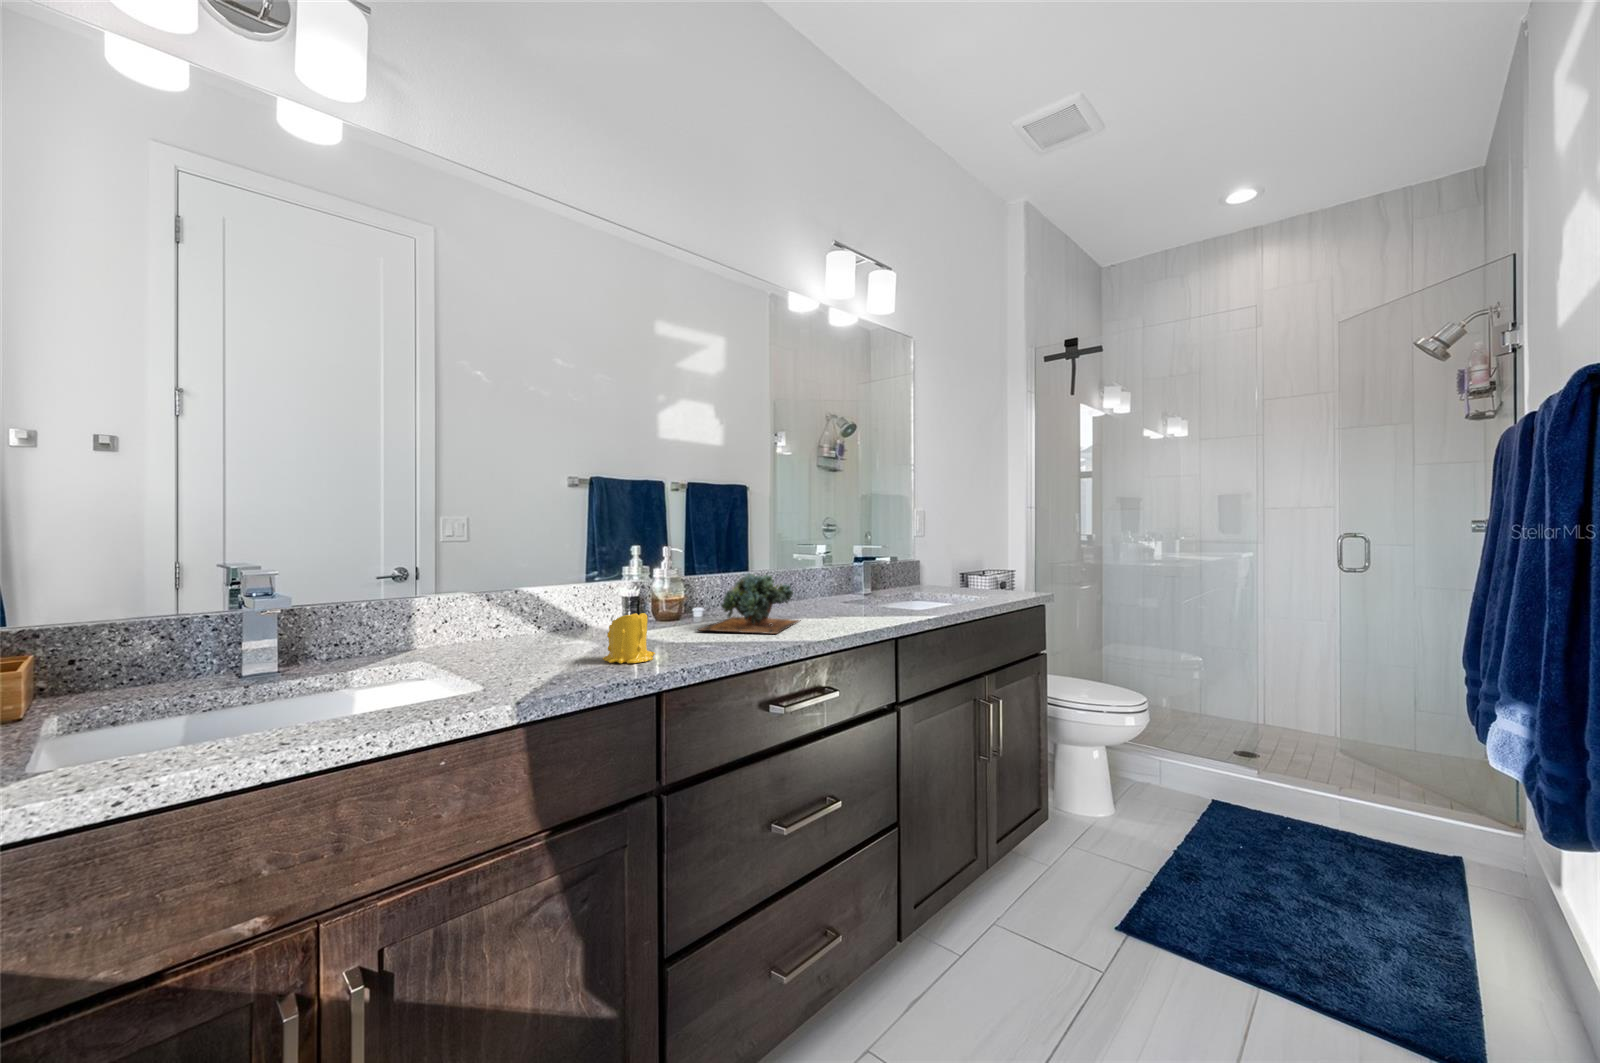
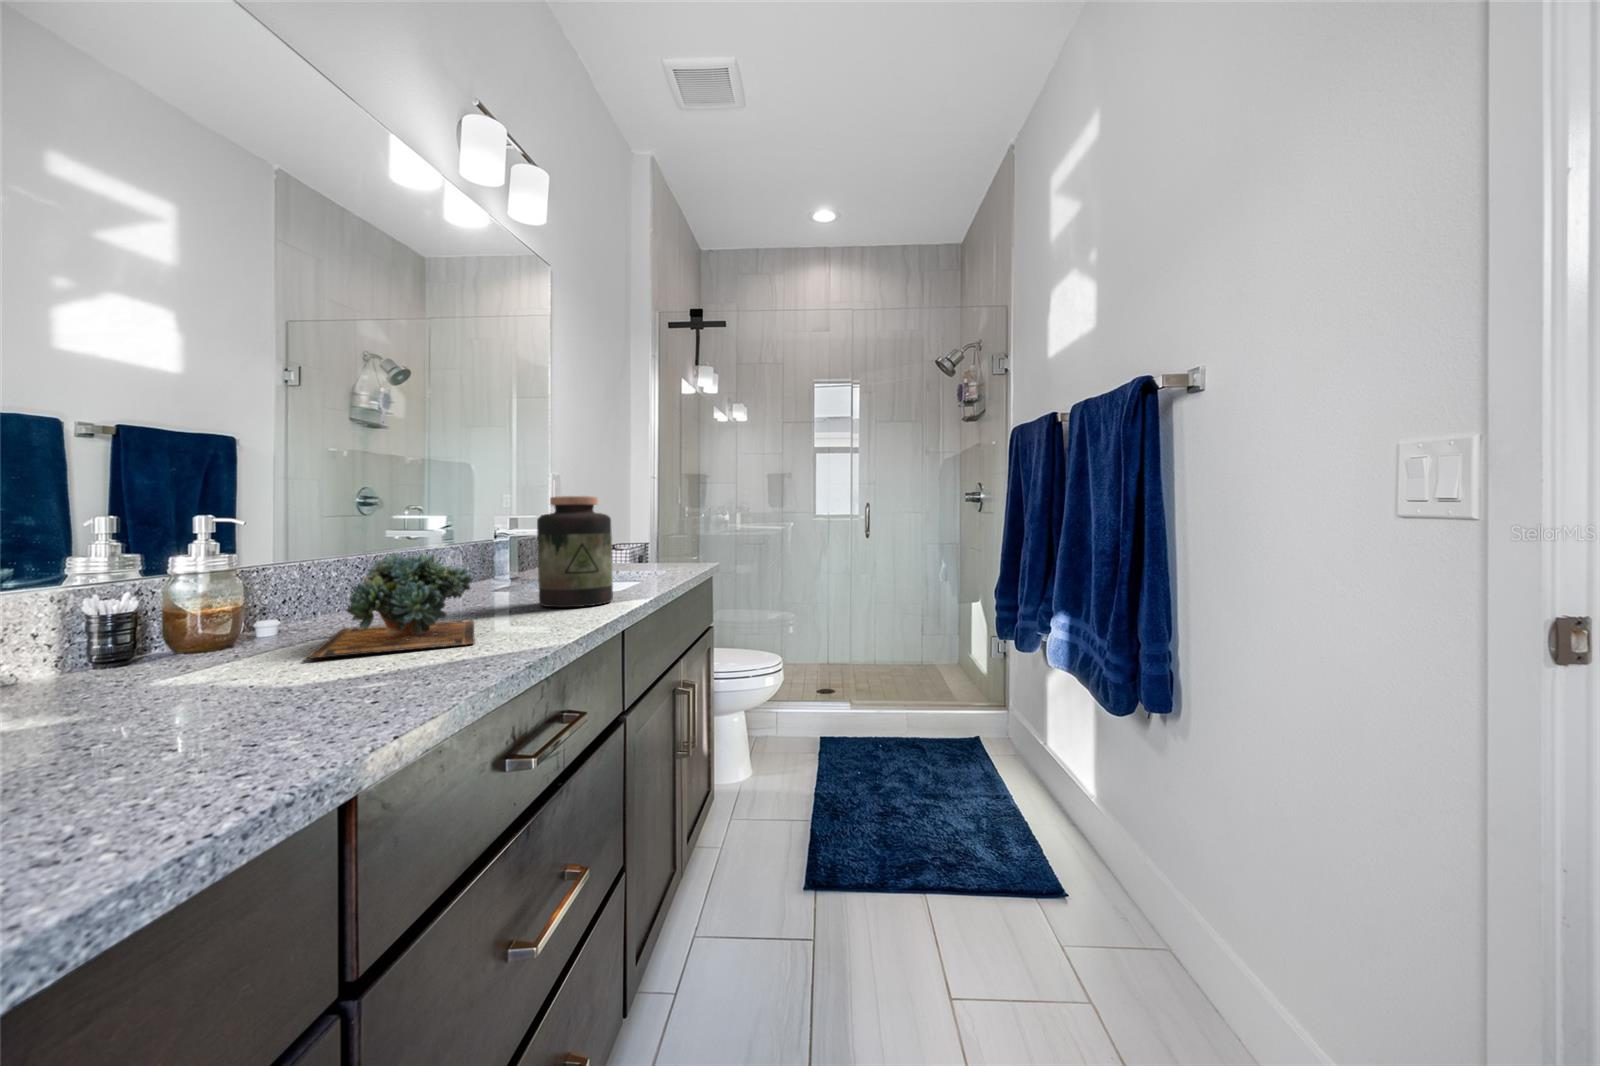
jar: none [851,536,904,619] -> present [537,496,613,607]
candle: present [603,612,655,663] -> none [140,633,289,759]

